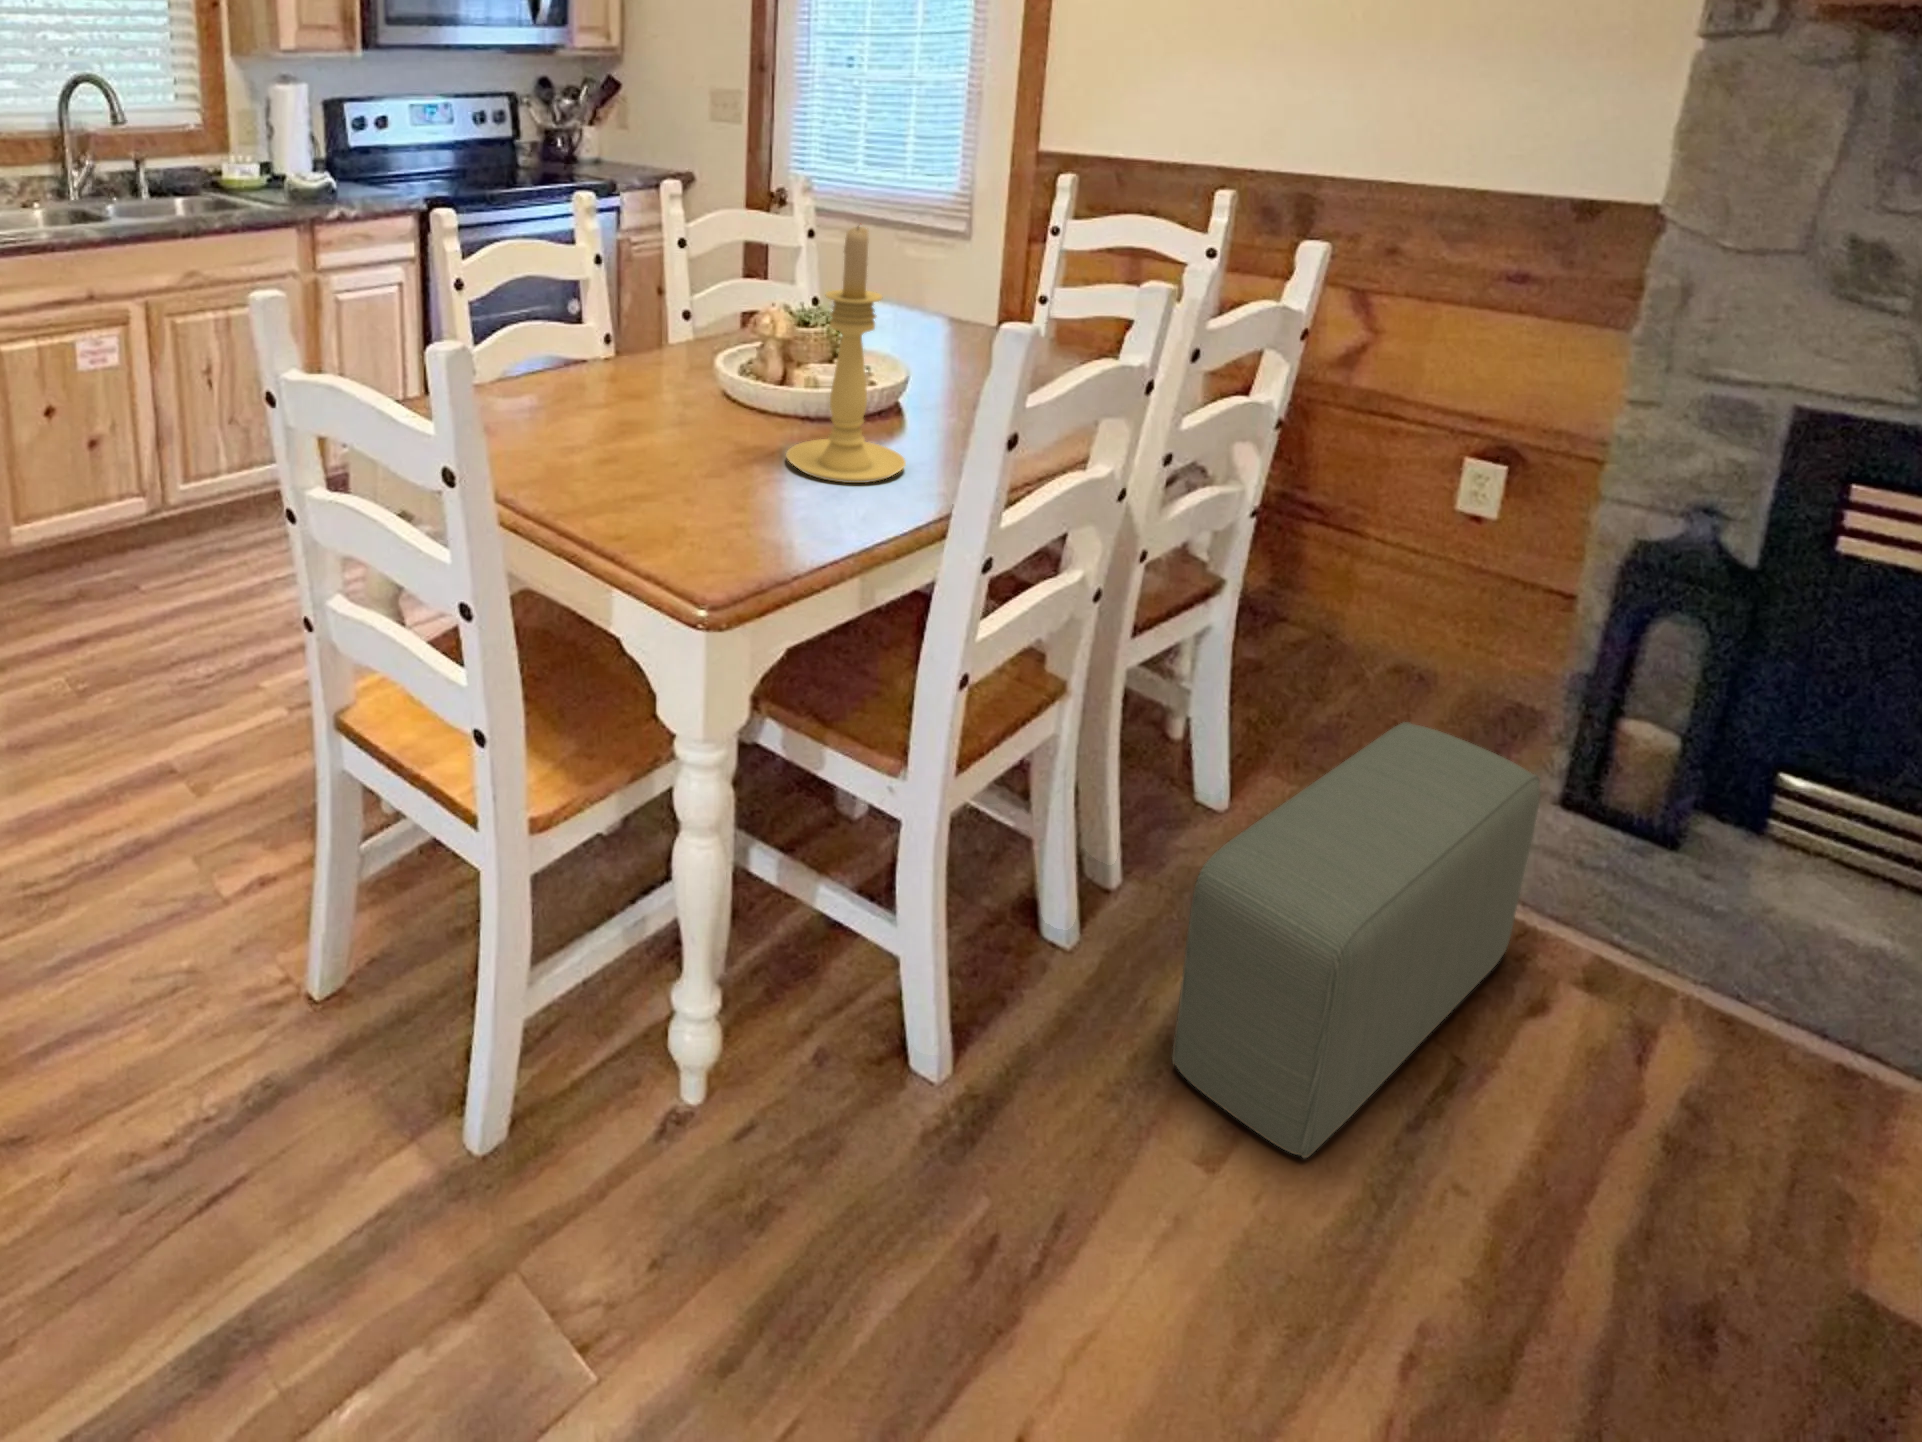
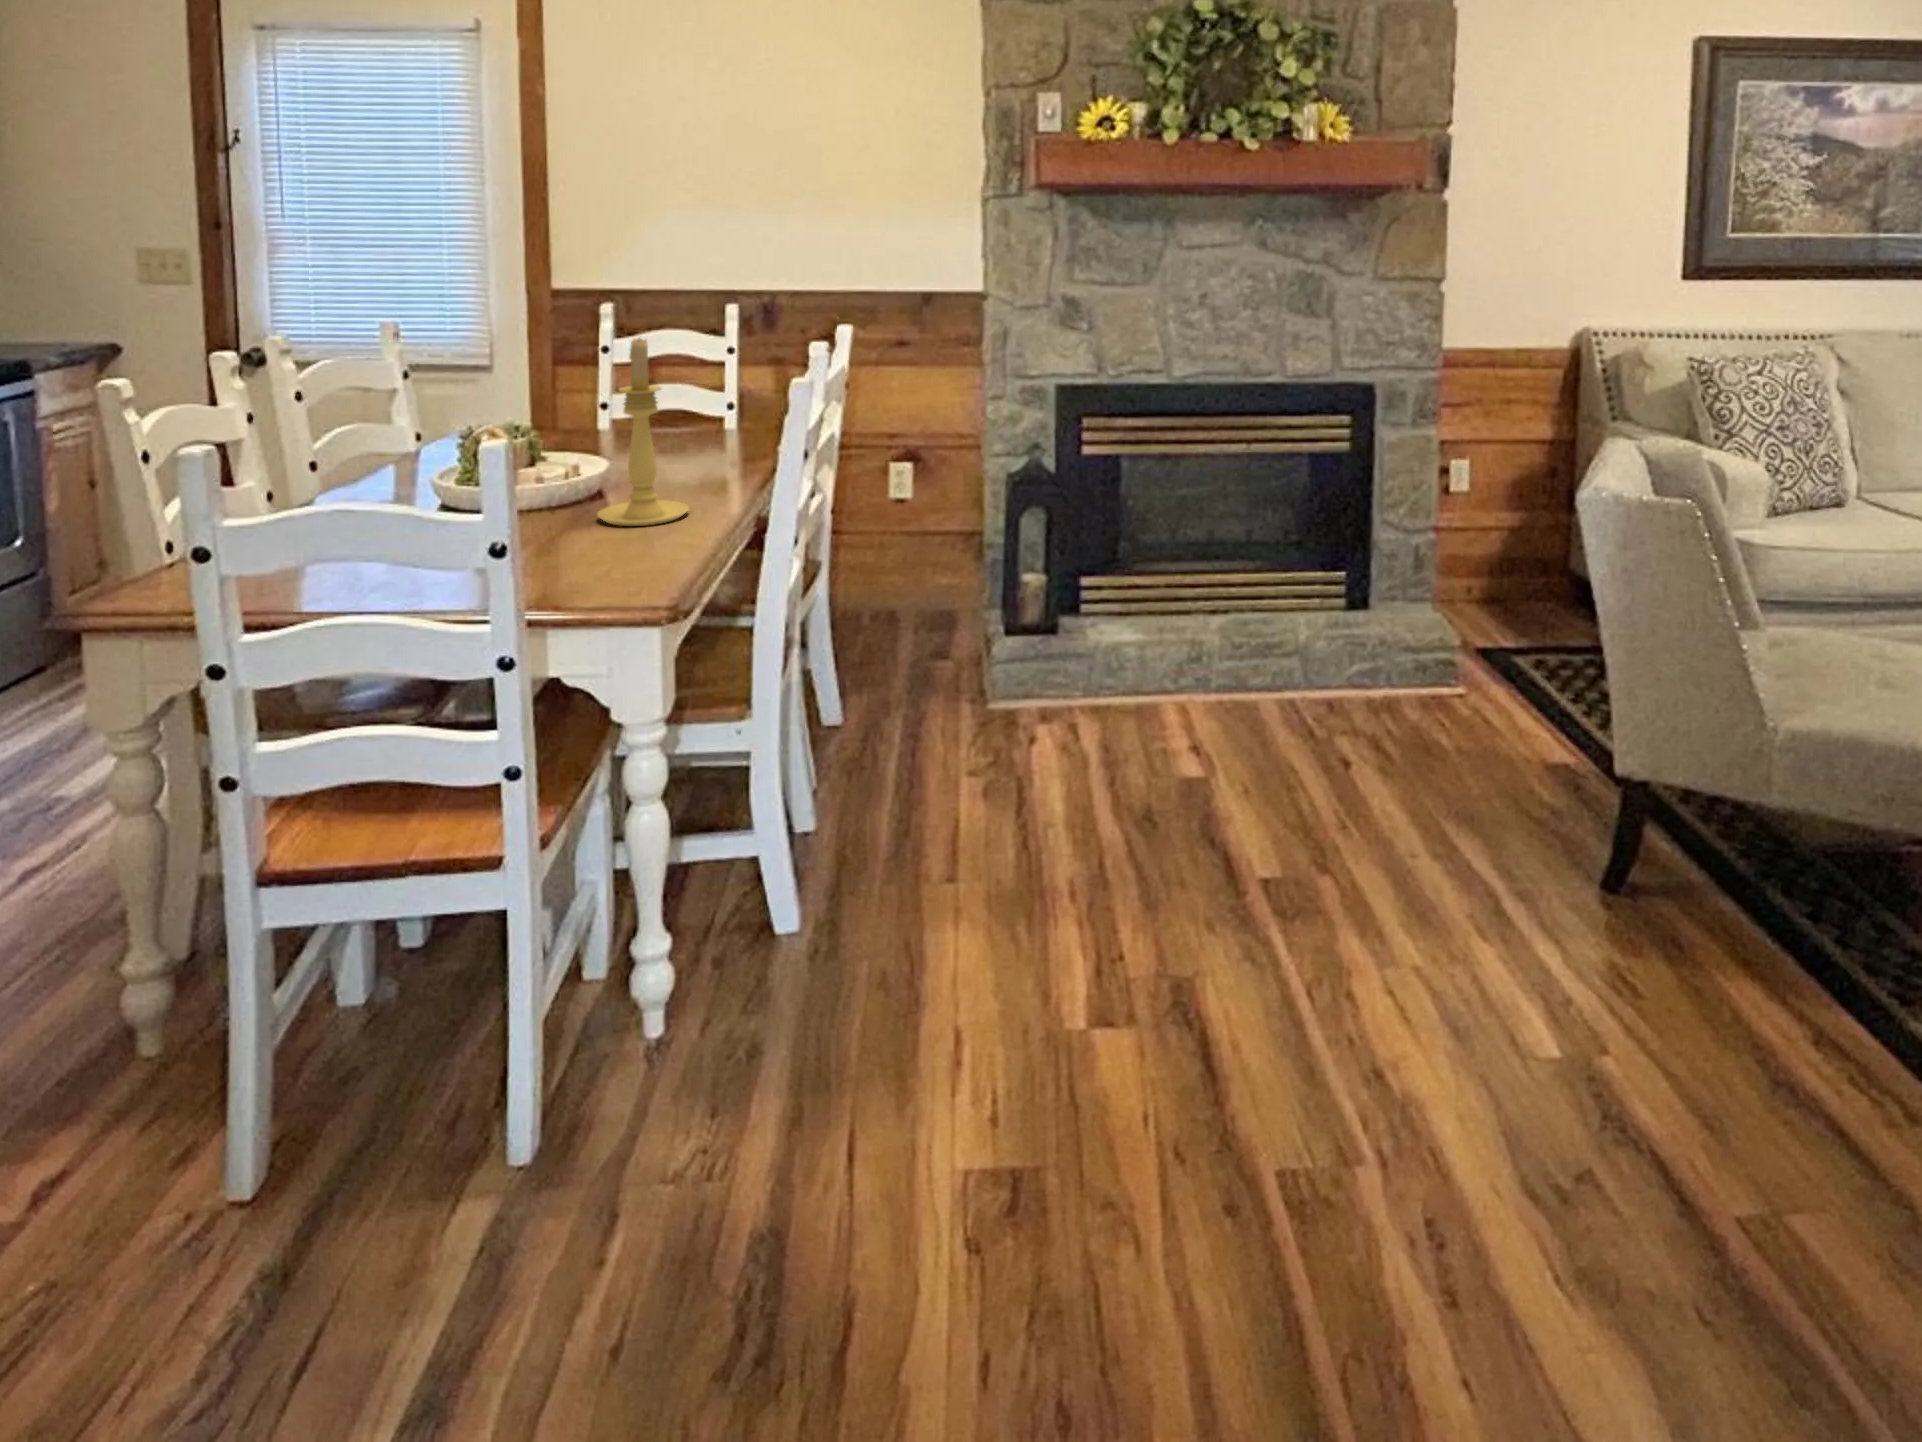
pouf: present [1172,722,1540,1159] -> none [904,606,1012,844]

